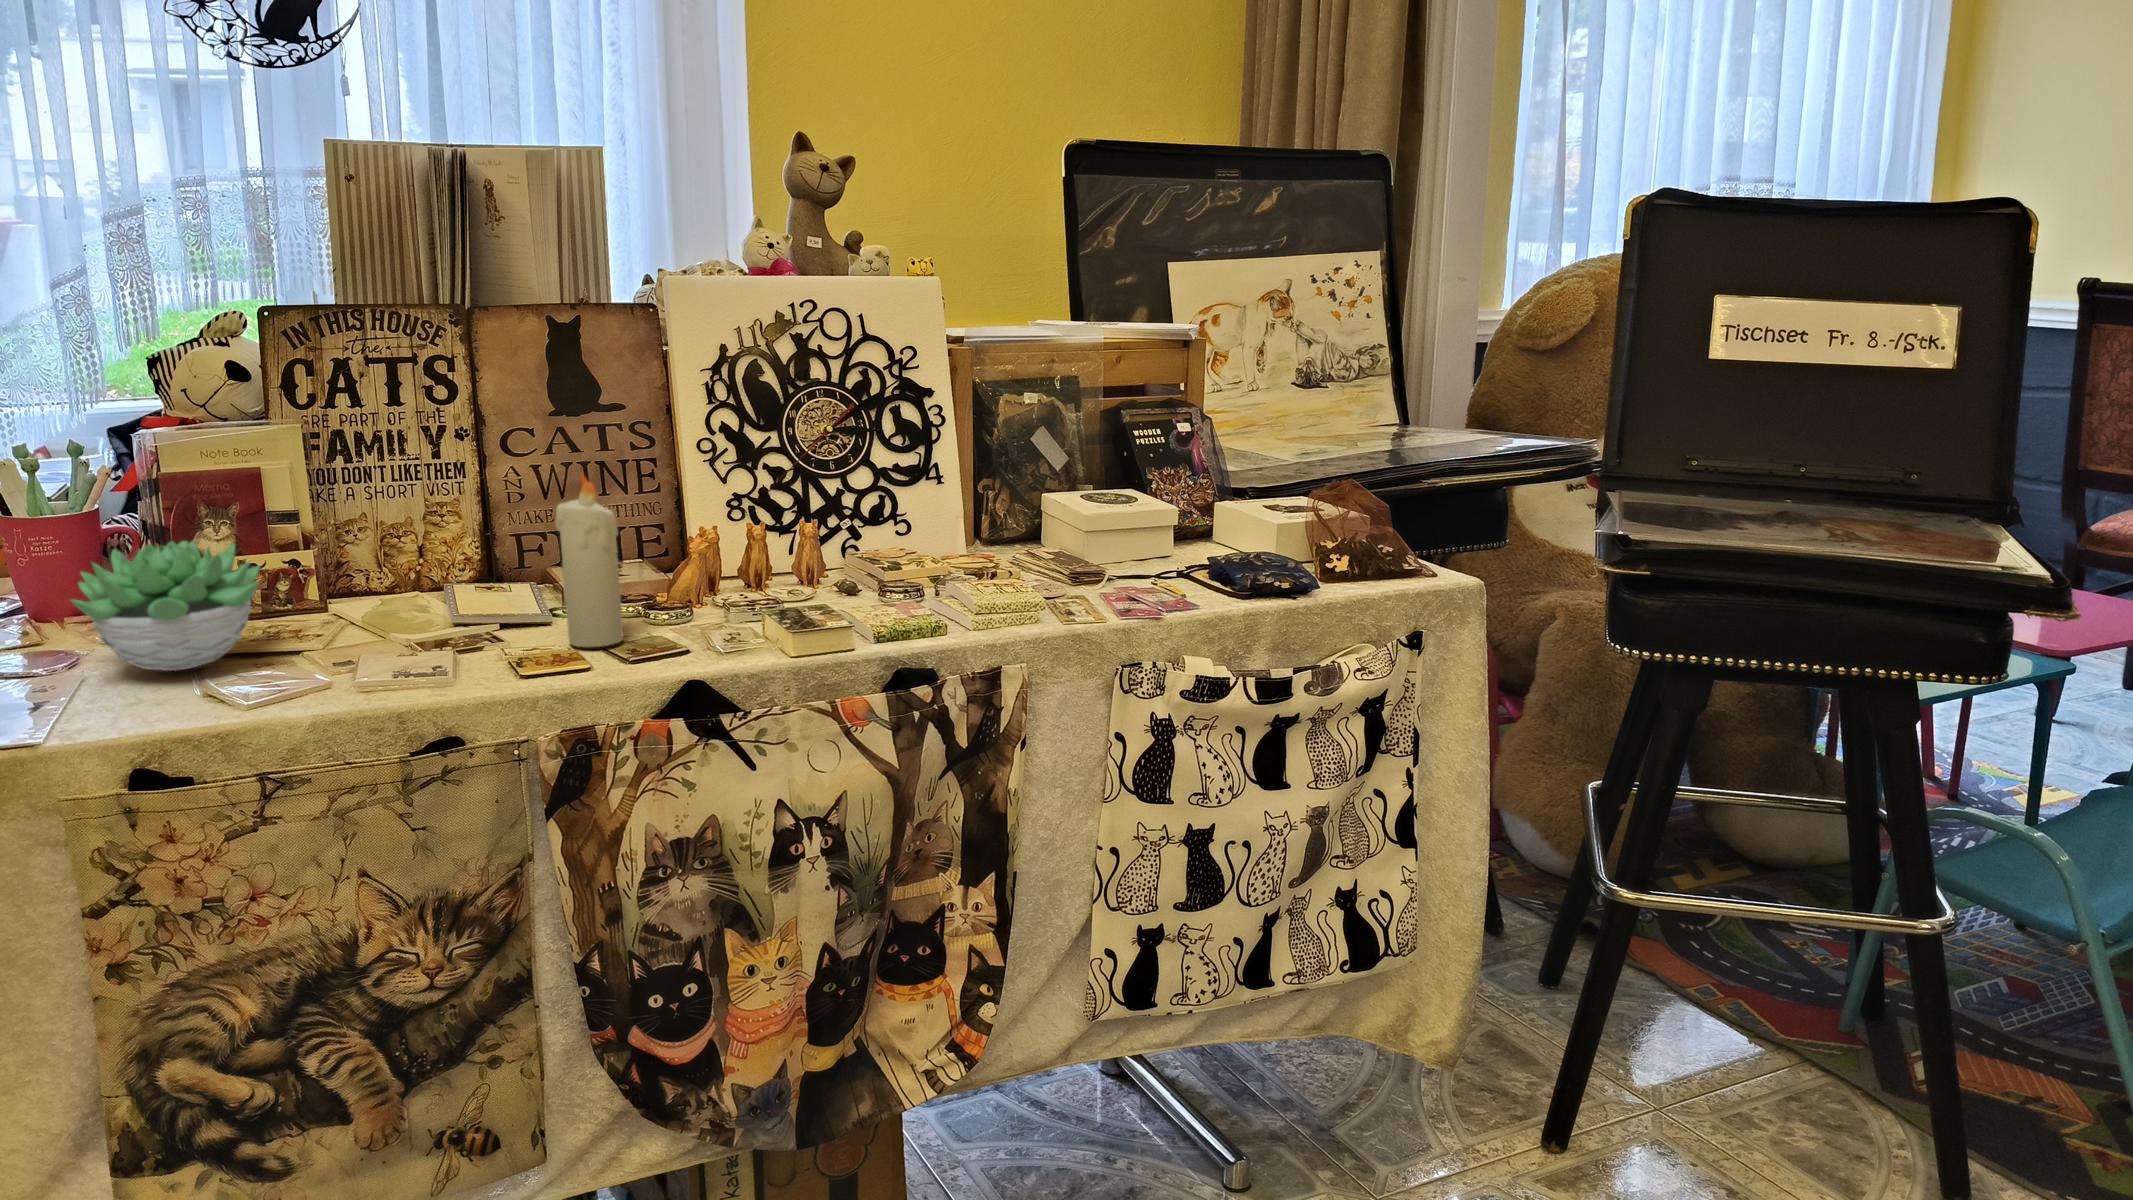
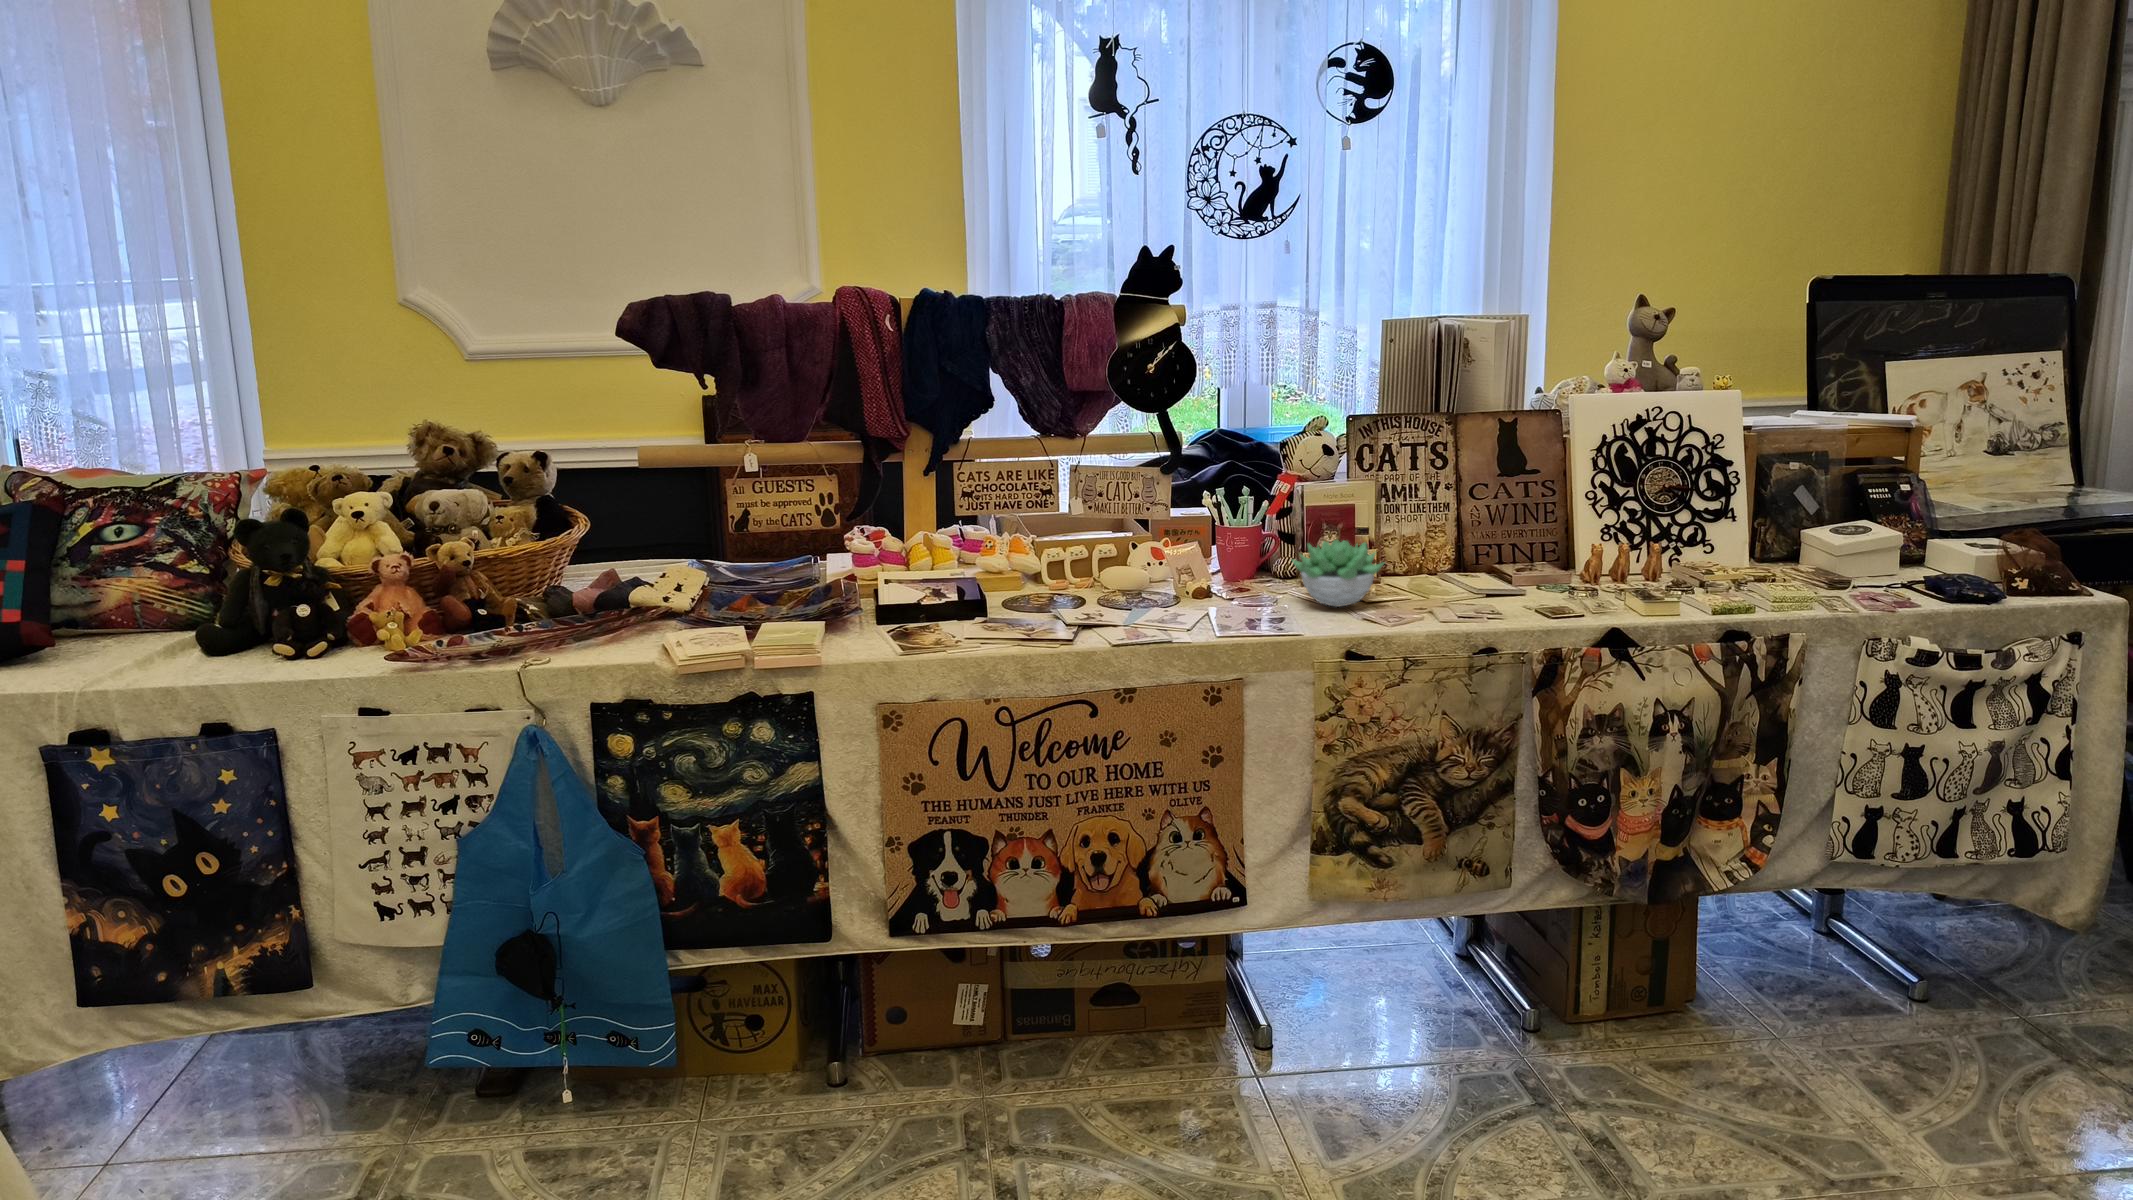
candle: present [556,473,624,647] -> none [1532,509,1566,606]

